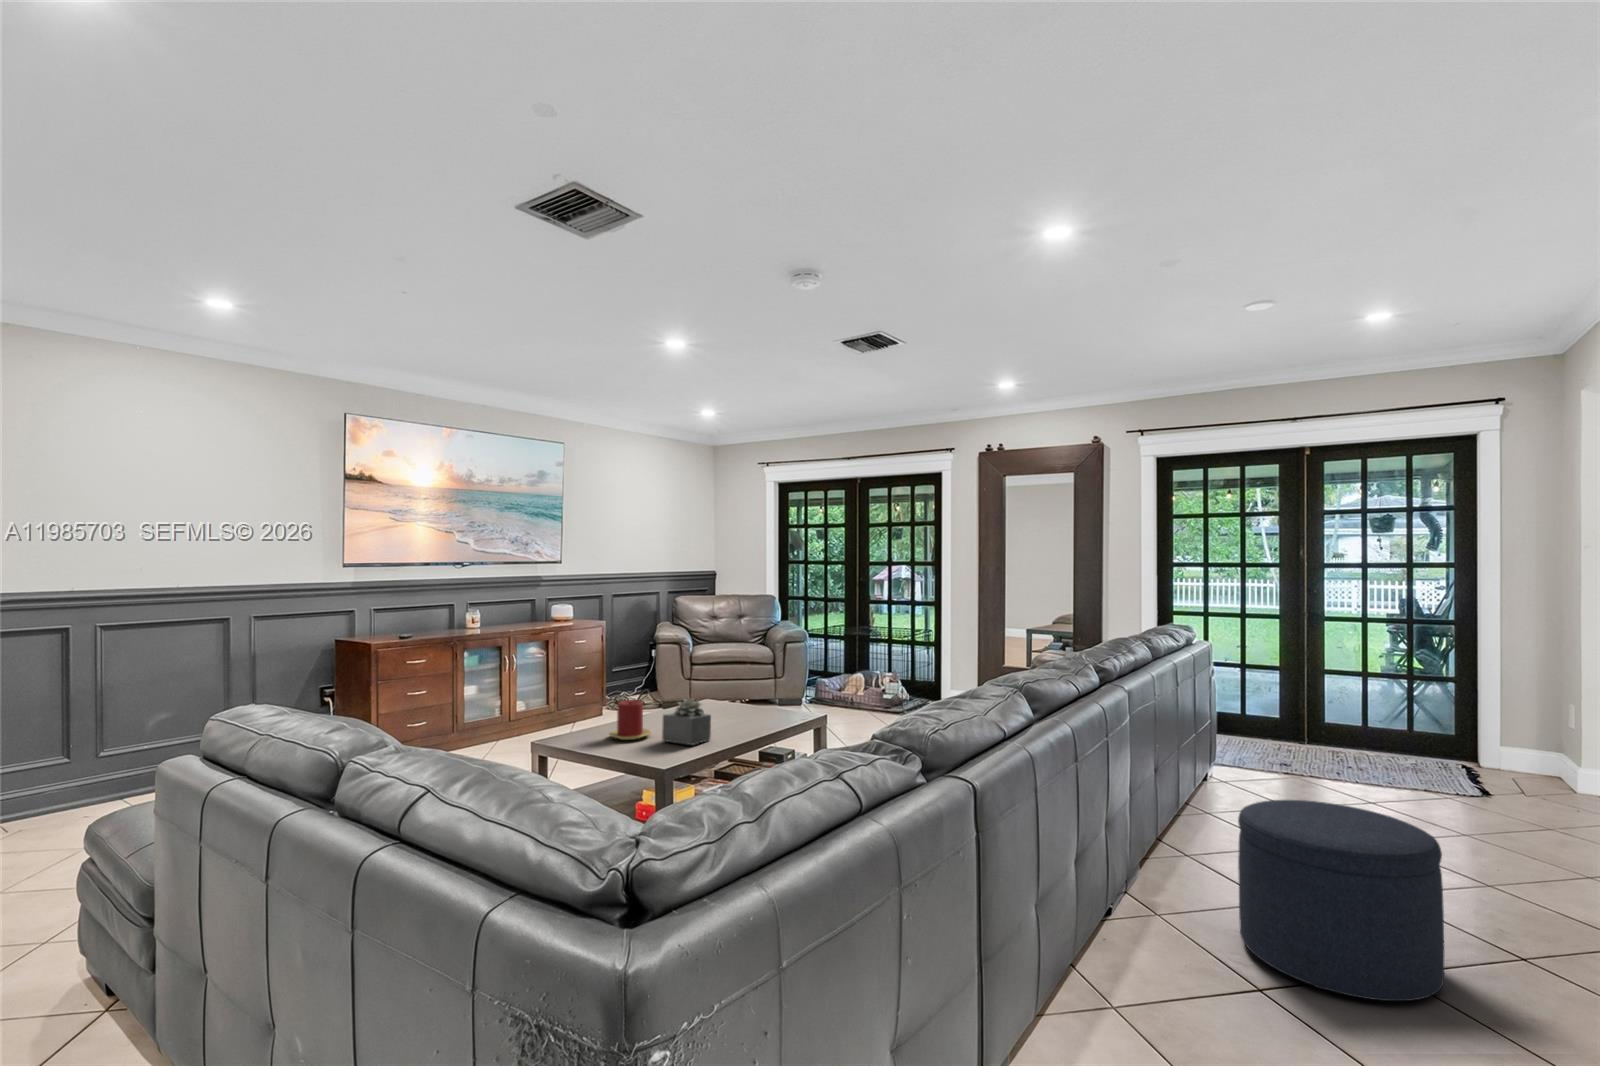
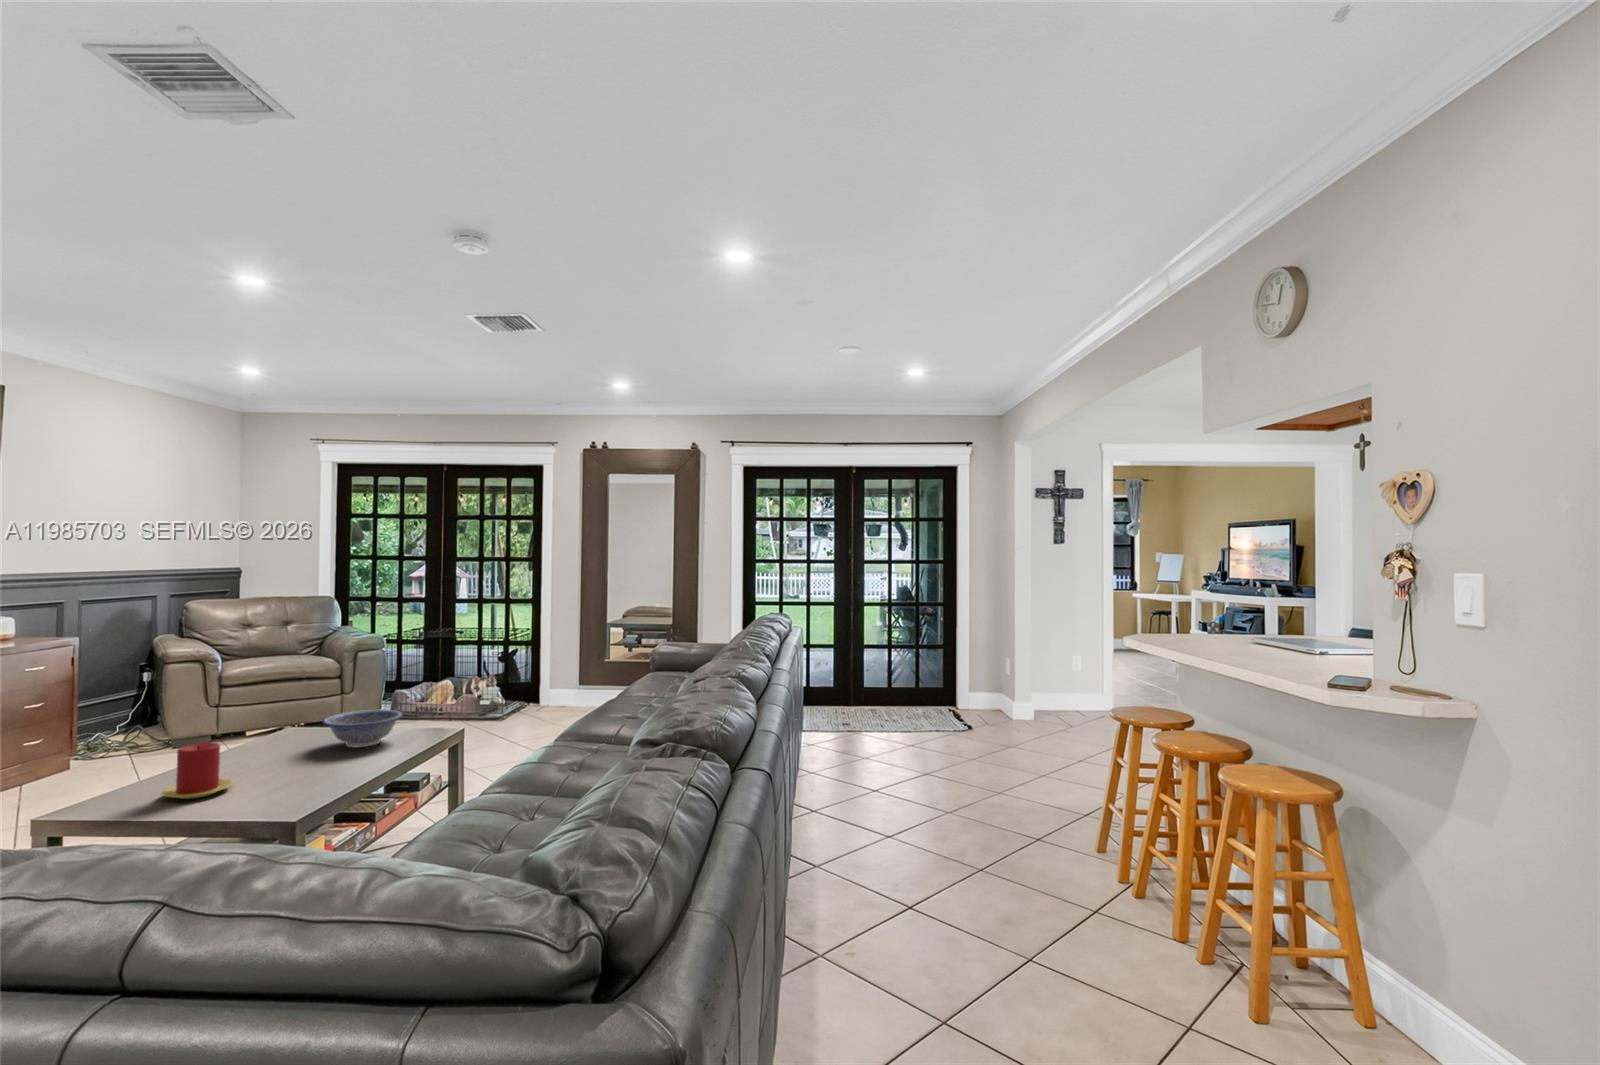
decorative bowl: none [719,689,777,719] -> present [323,710,403,747]
succulent plant: present [662,699,711,745] -> none [256,730,331,791]
ottoman: present [1238,800,1444,1001] -> none [879,749,1013,896]

